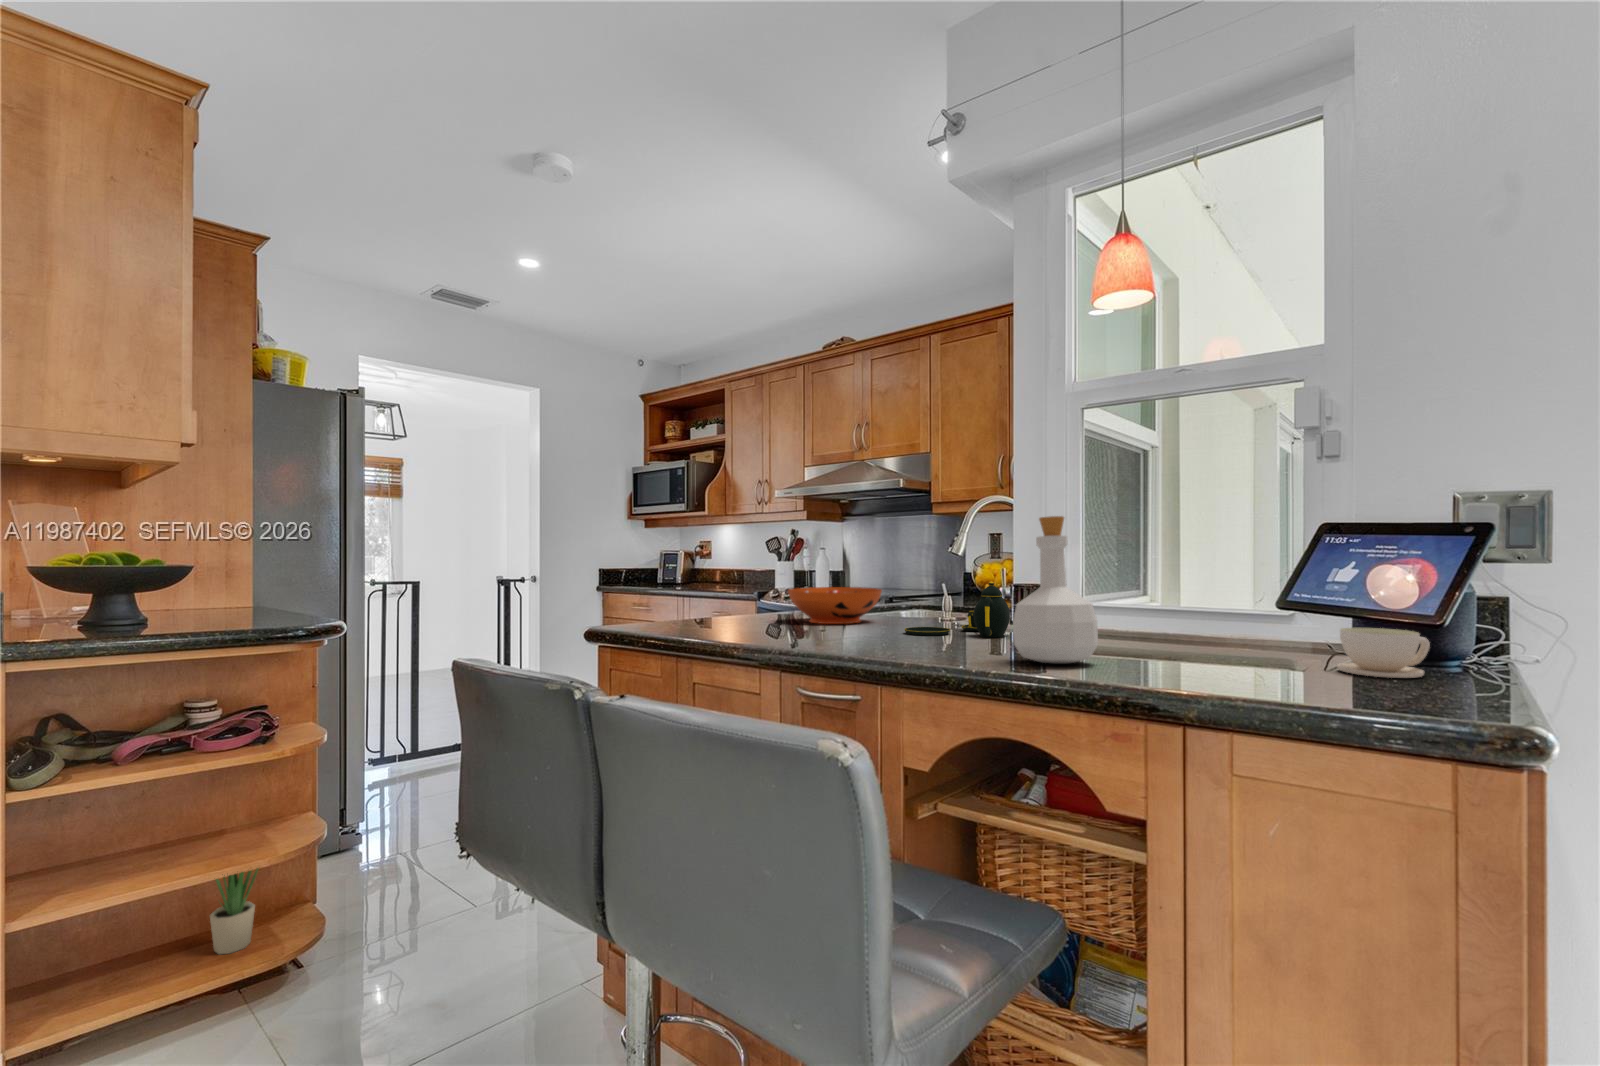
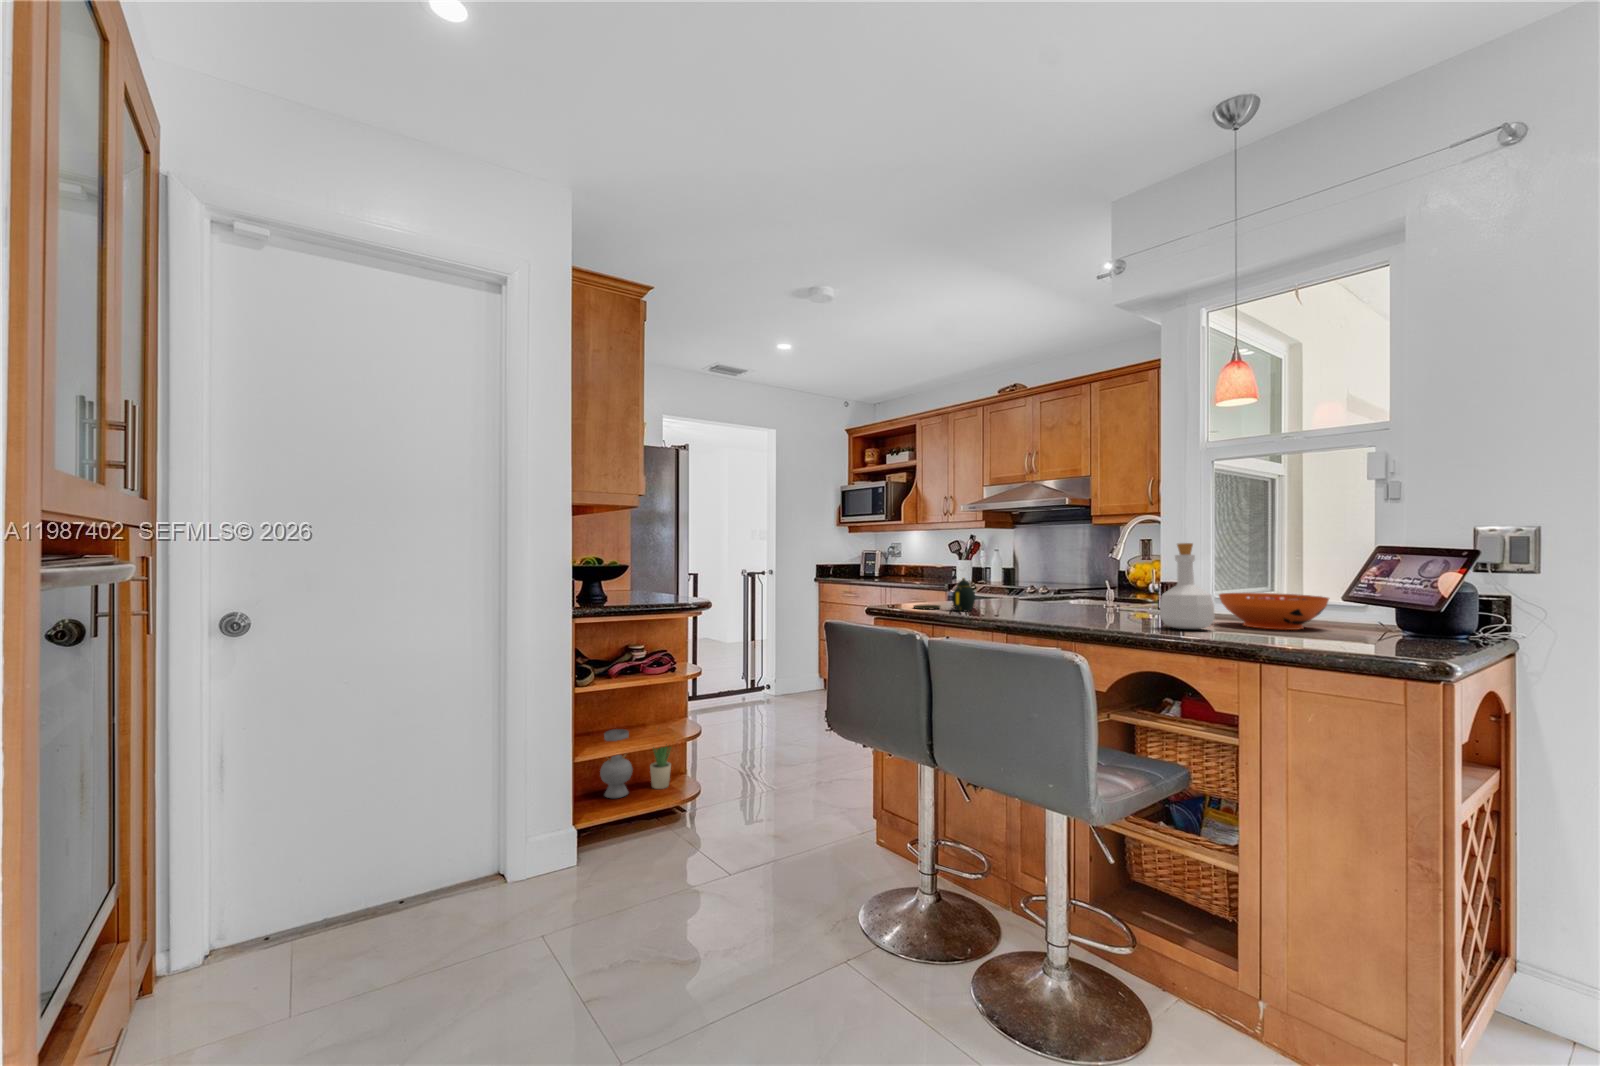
teapot: present [905,582,1010,638] -> present [914,578,976,611]
decorative bowl: present [788,587,882,624] -> present [1219,593,1329,630]
coffee cup: present [1337,628,1430,678] -> none [1372,613,1432,642]
decorative vase: none [93,858,167,988] -> present [600,729,633,798]

